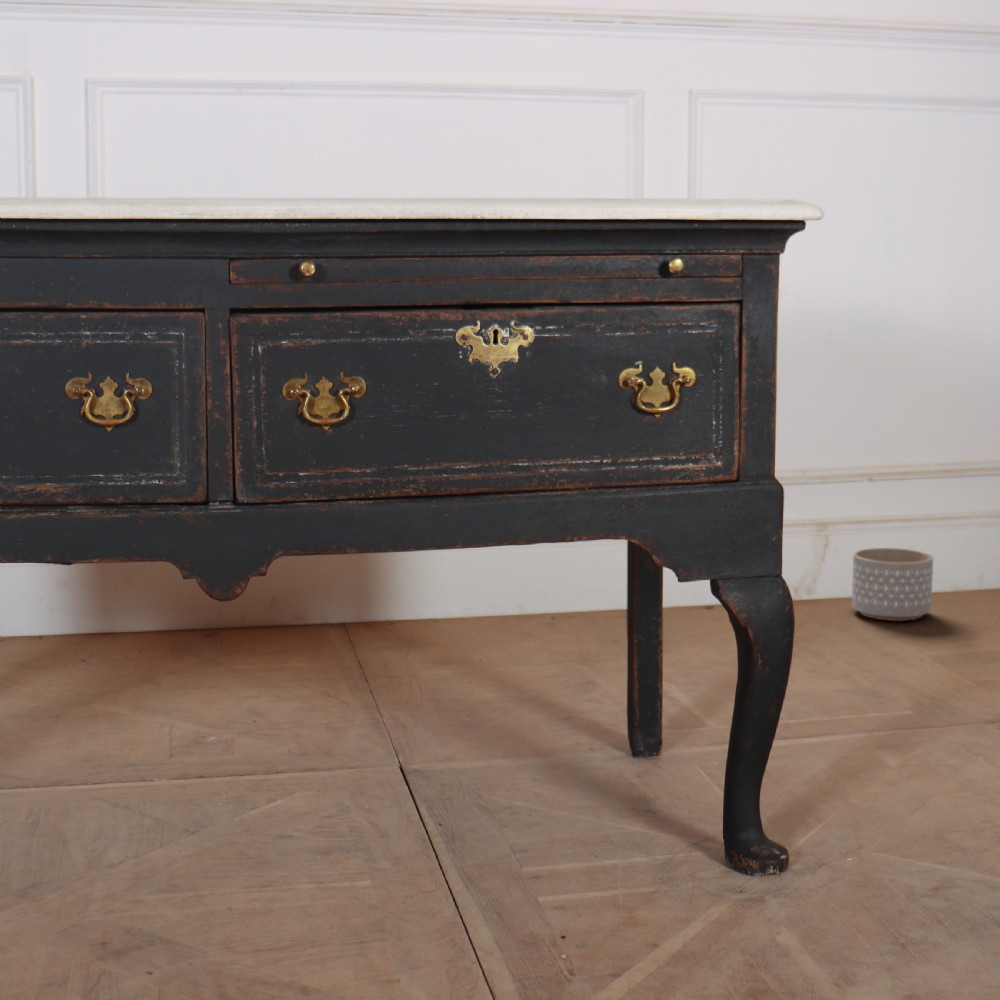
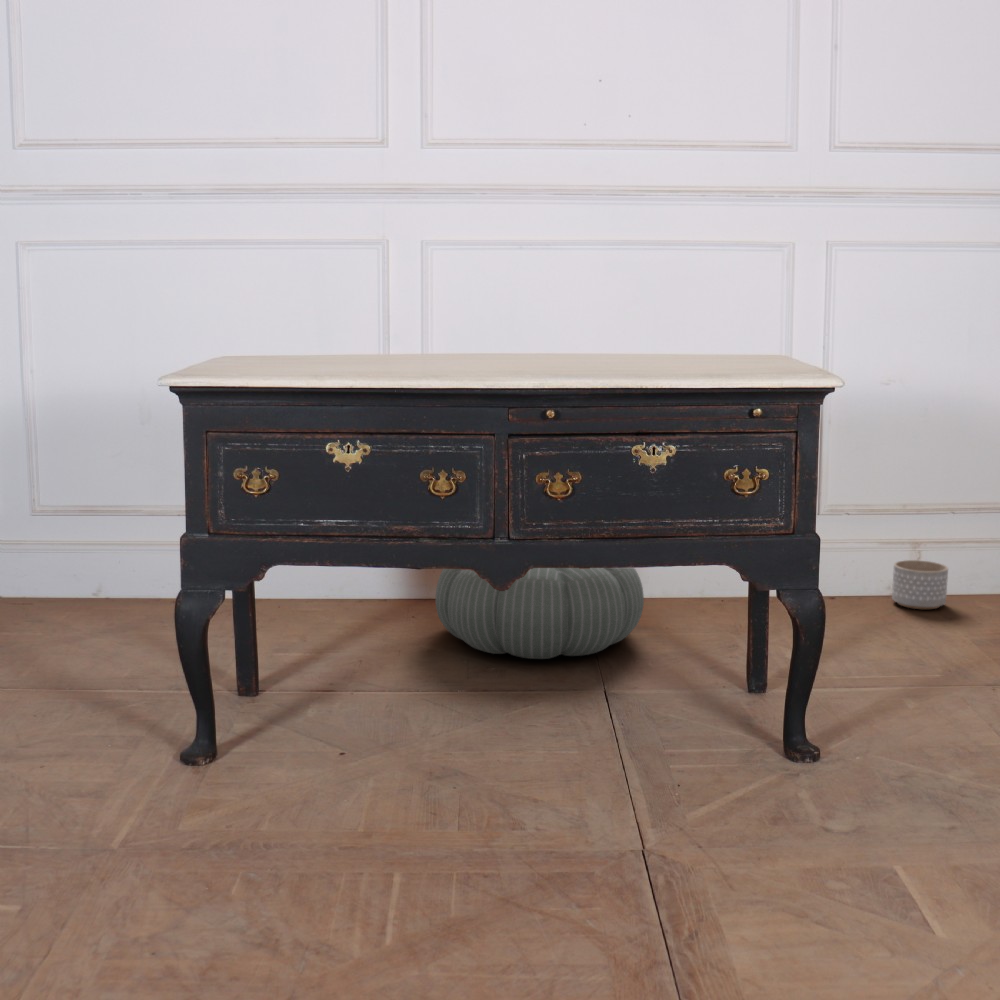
pouf: none [136,529,480,724] -> present [436,568,644,659]

